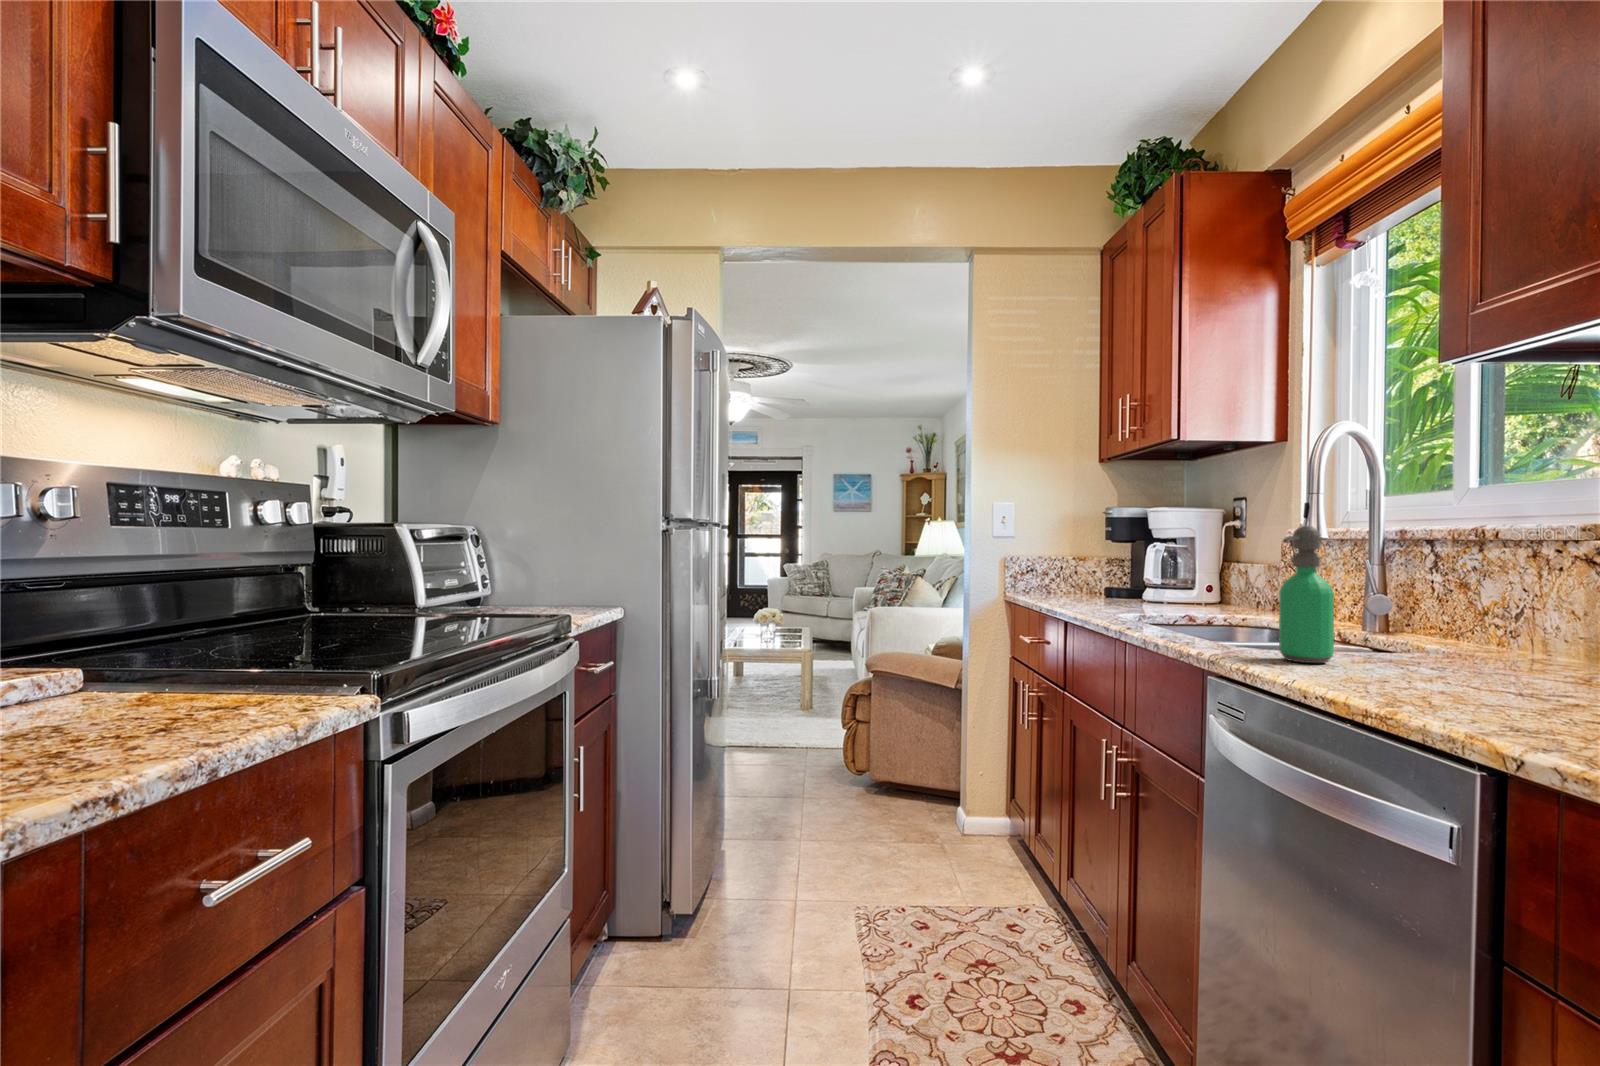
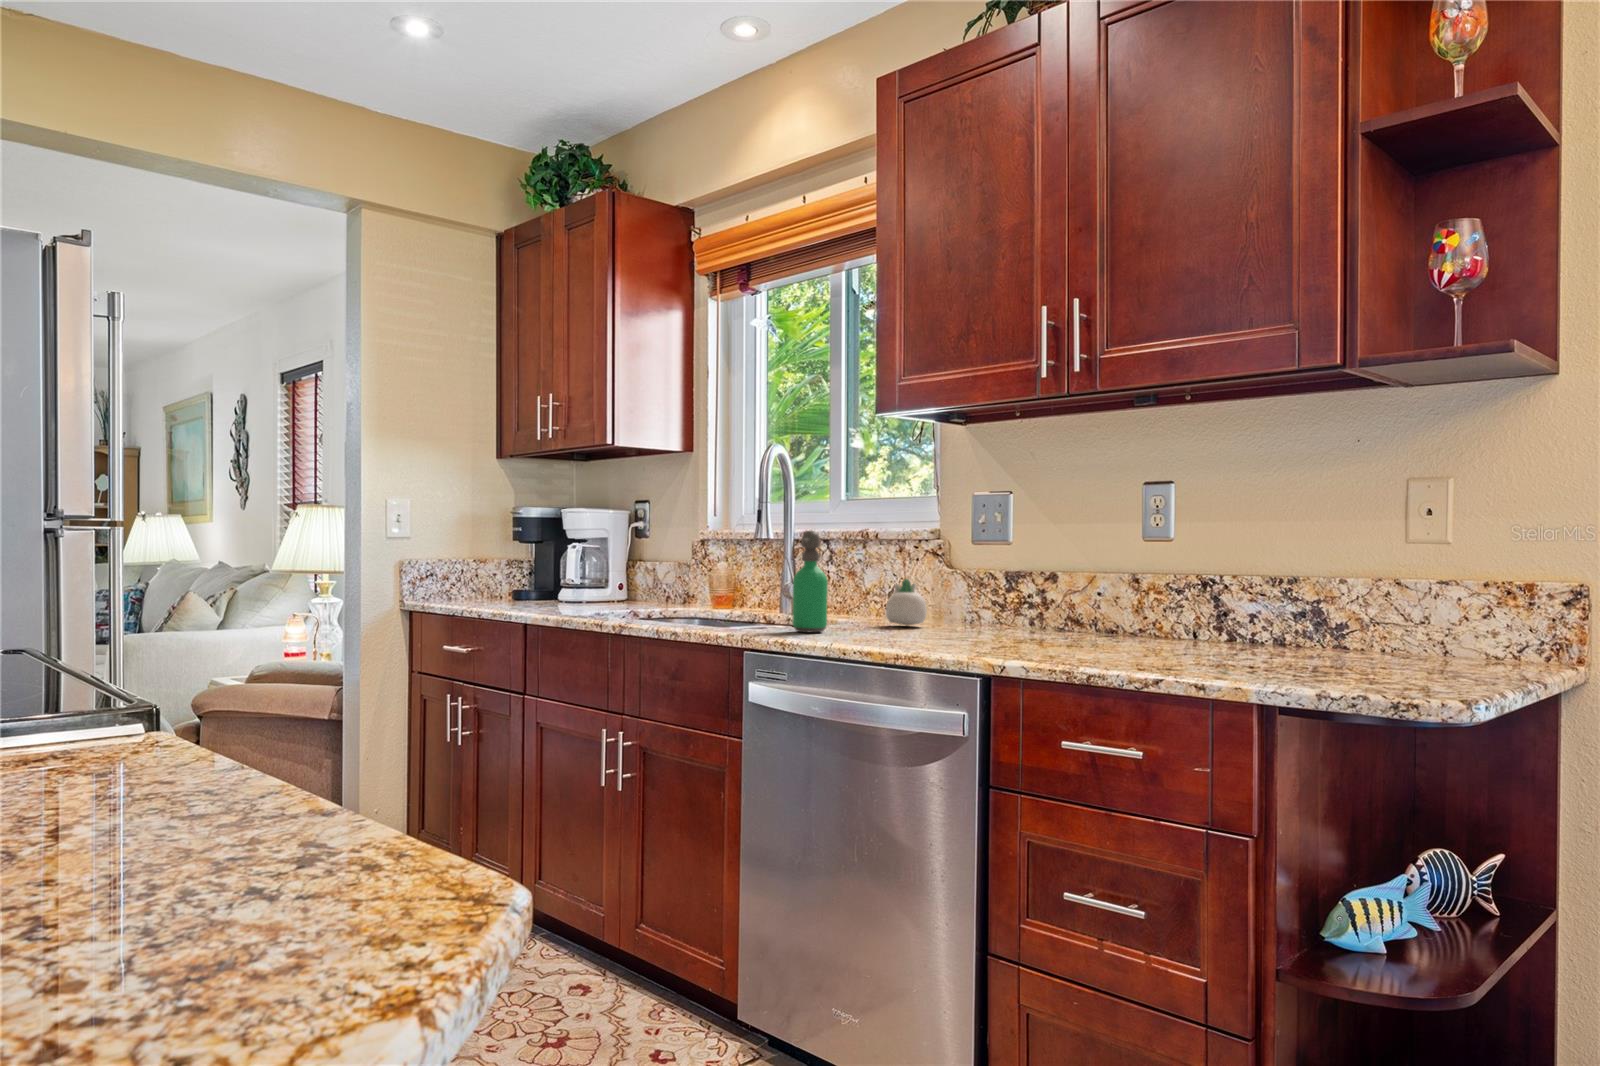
succulent planter: none [1472,596,1555,666] -> present [886,579,927,625]

